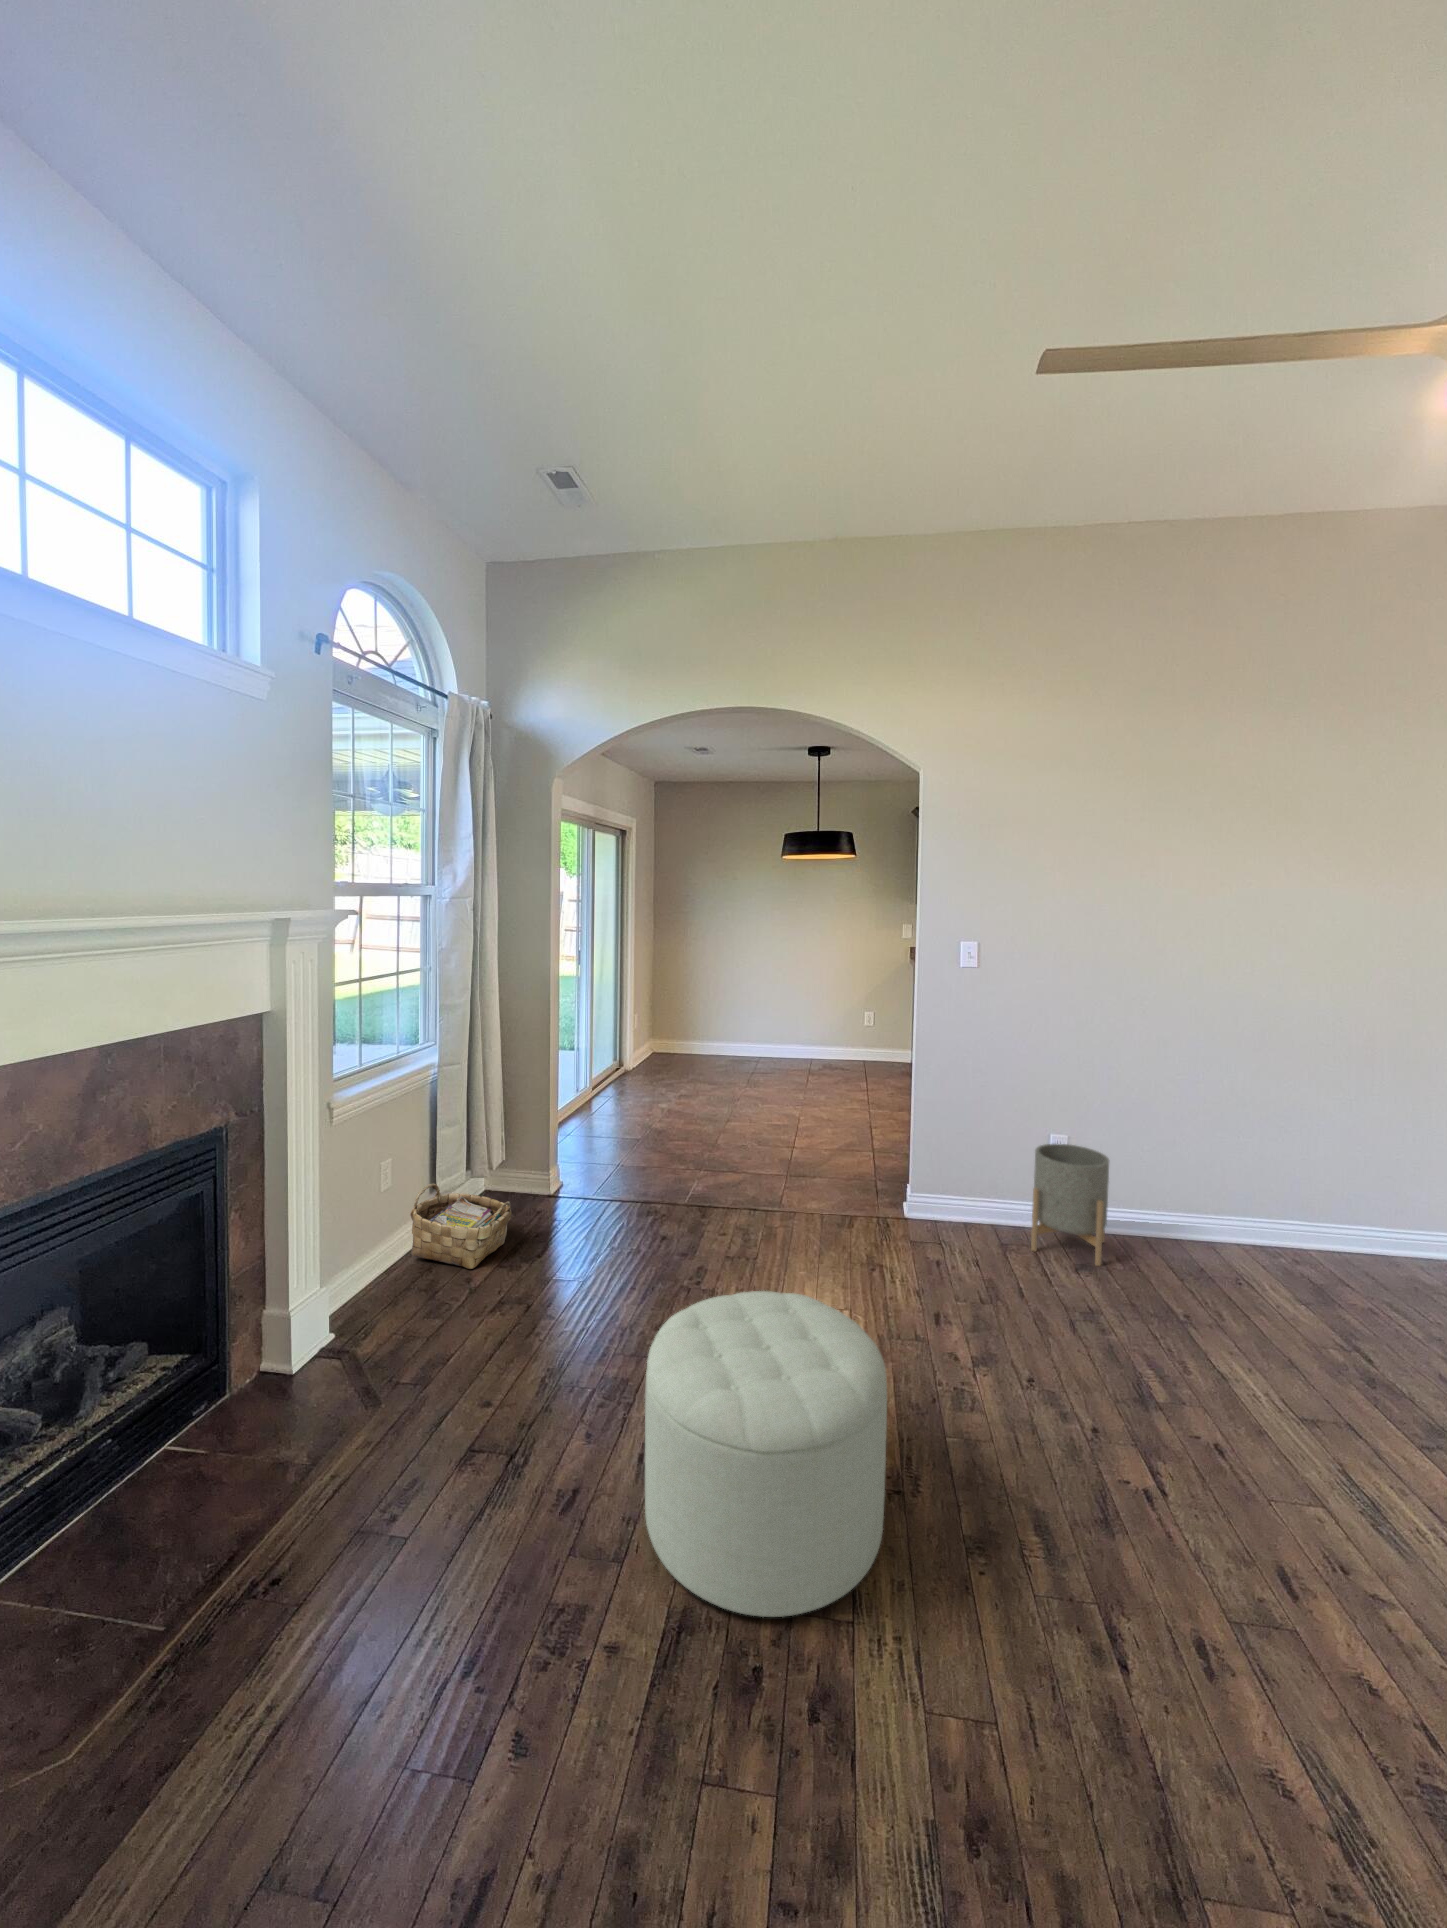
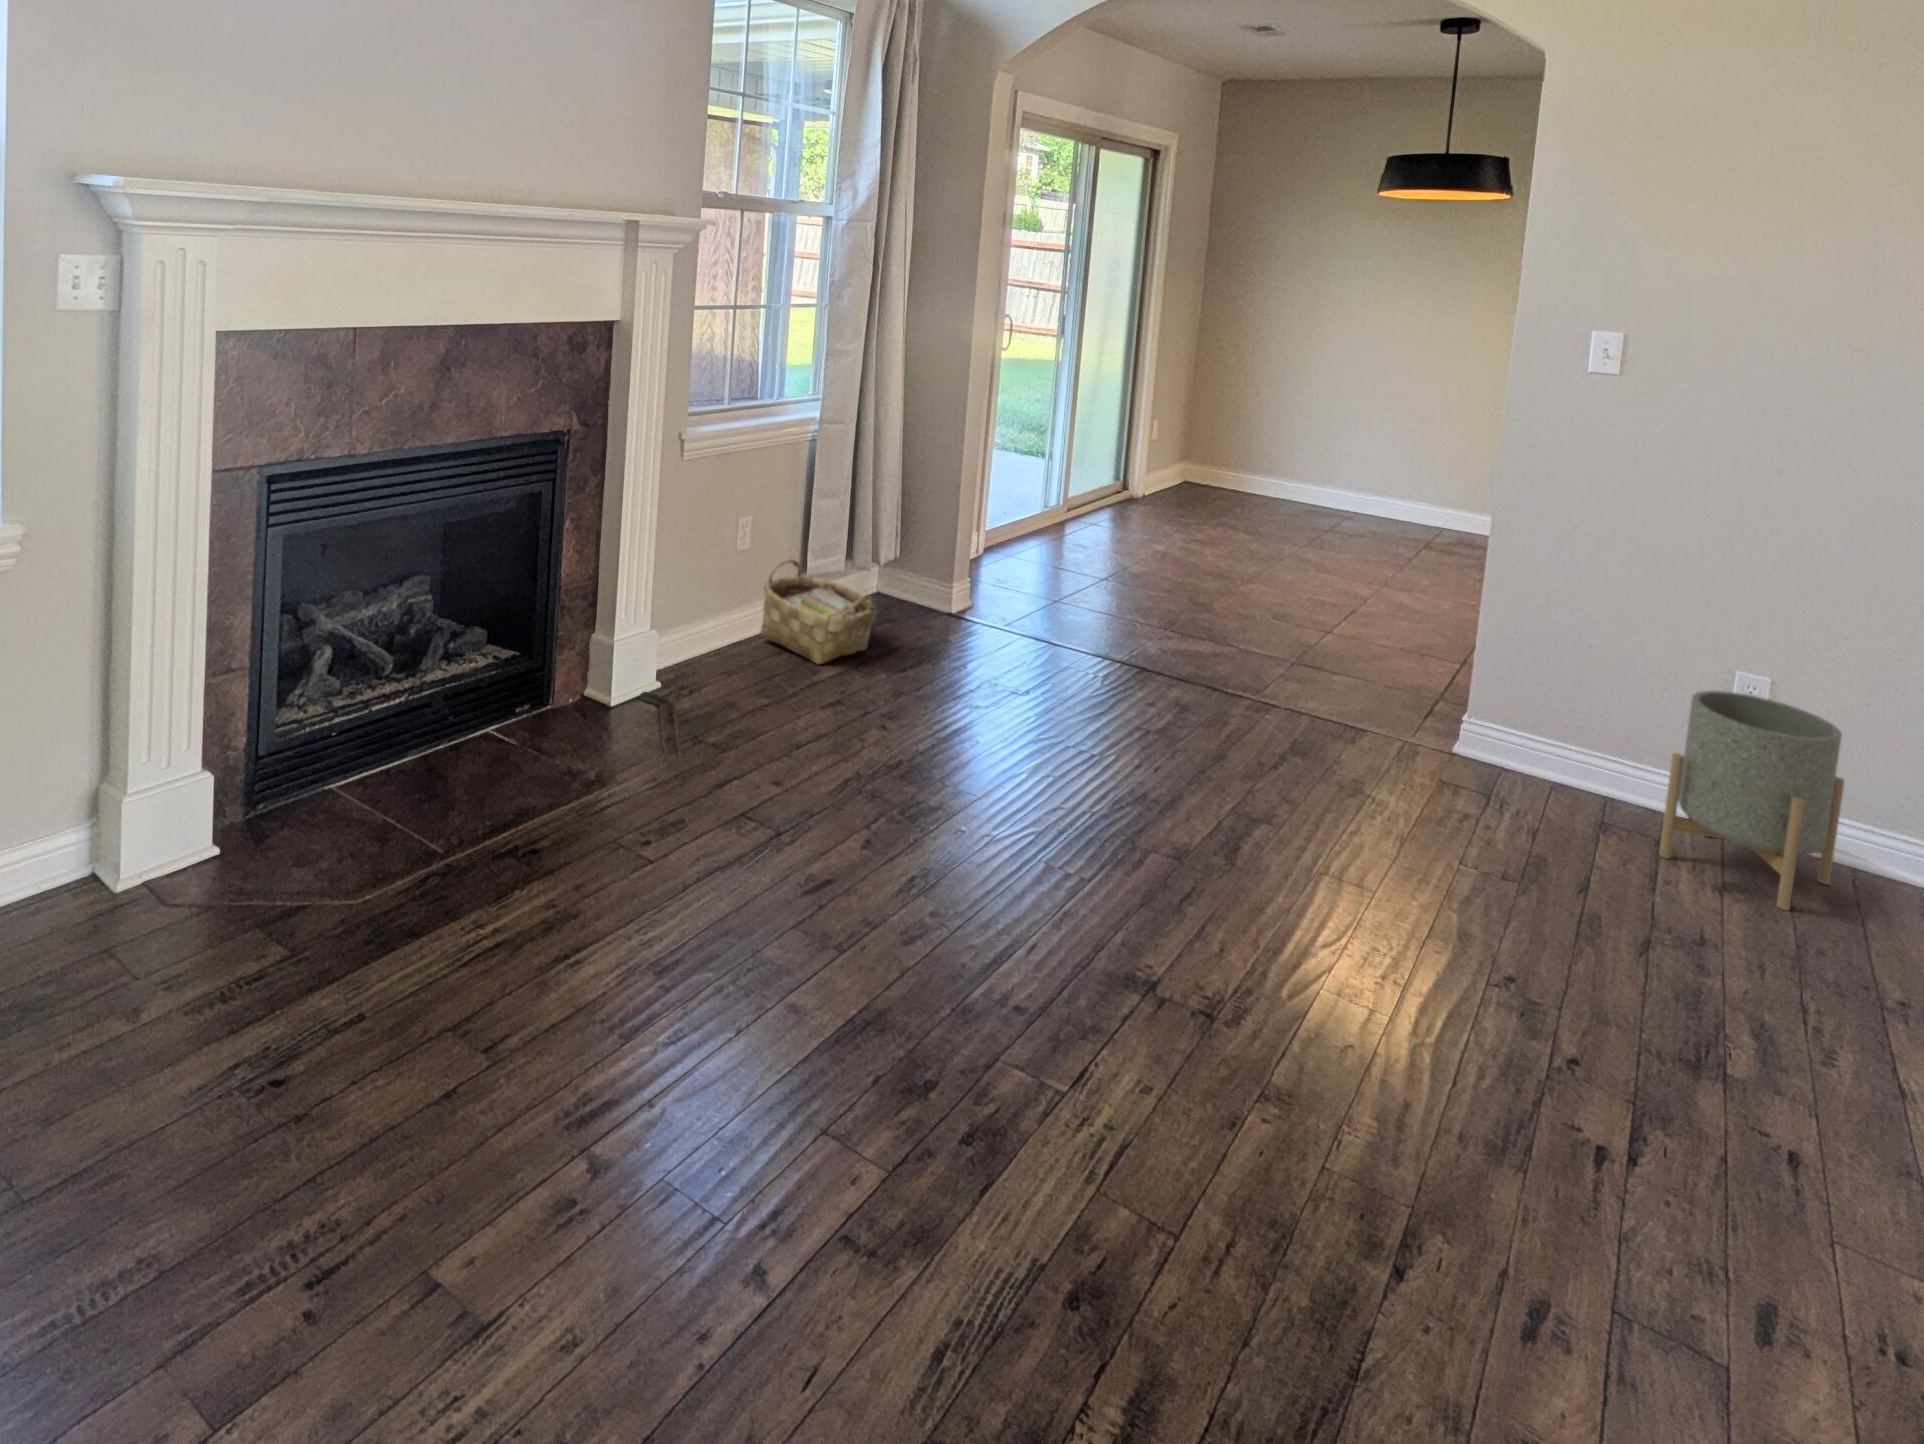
ottoman: present [645,1291,887,1617] -> none [877,716,1188,1070]

